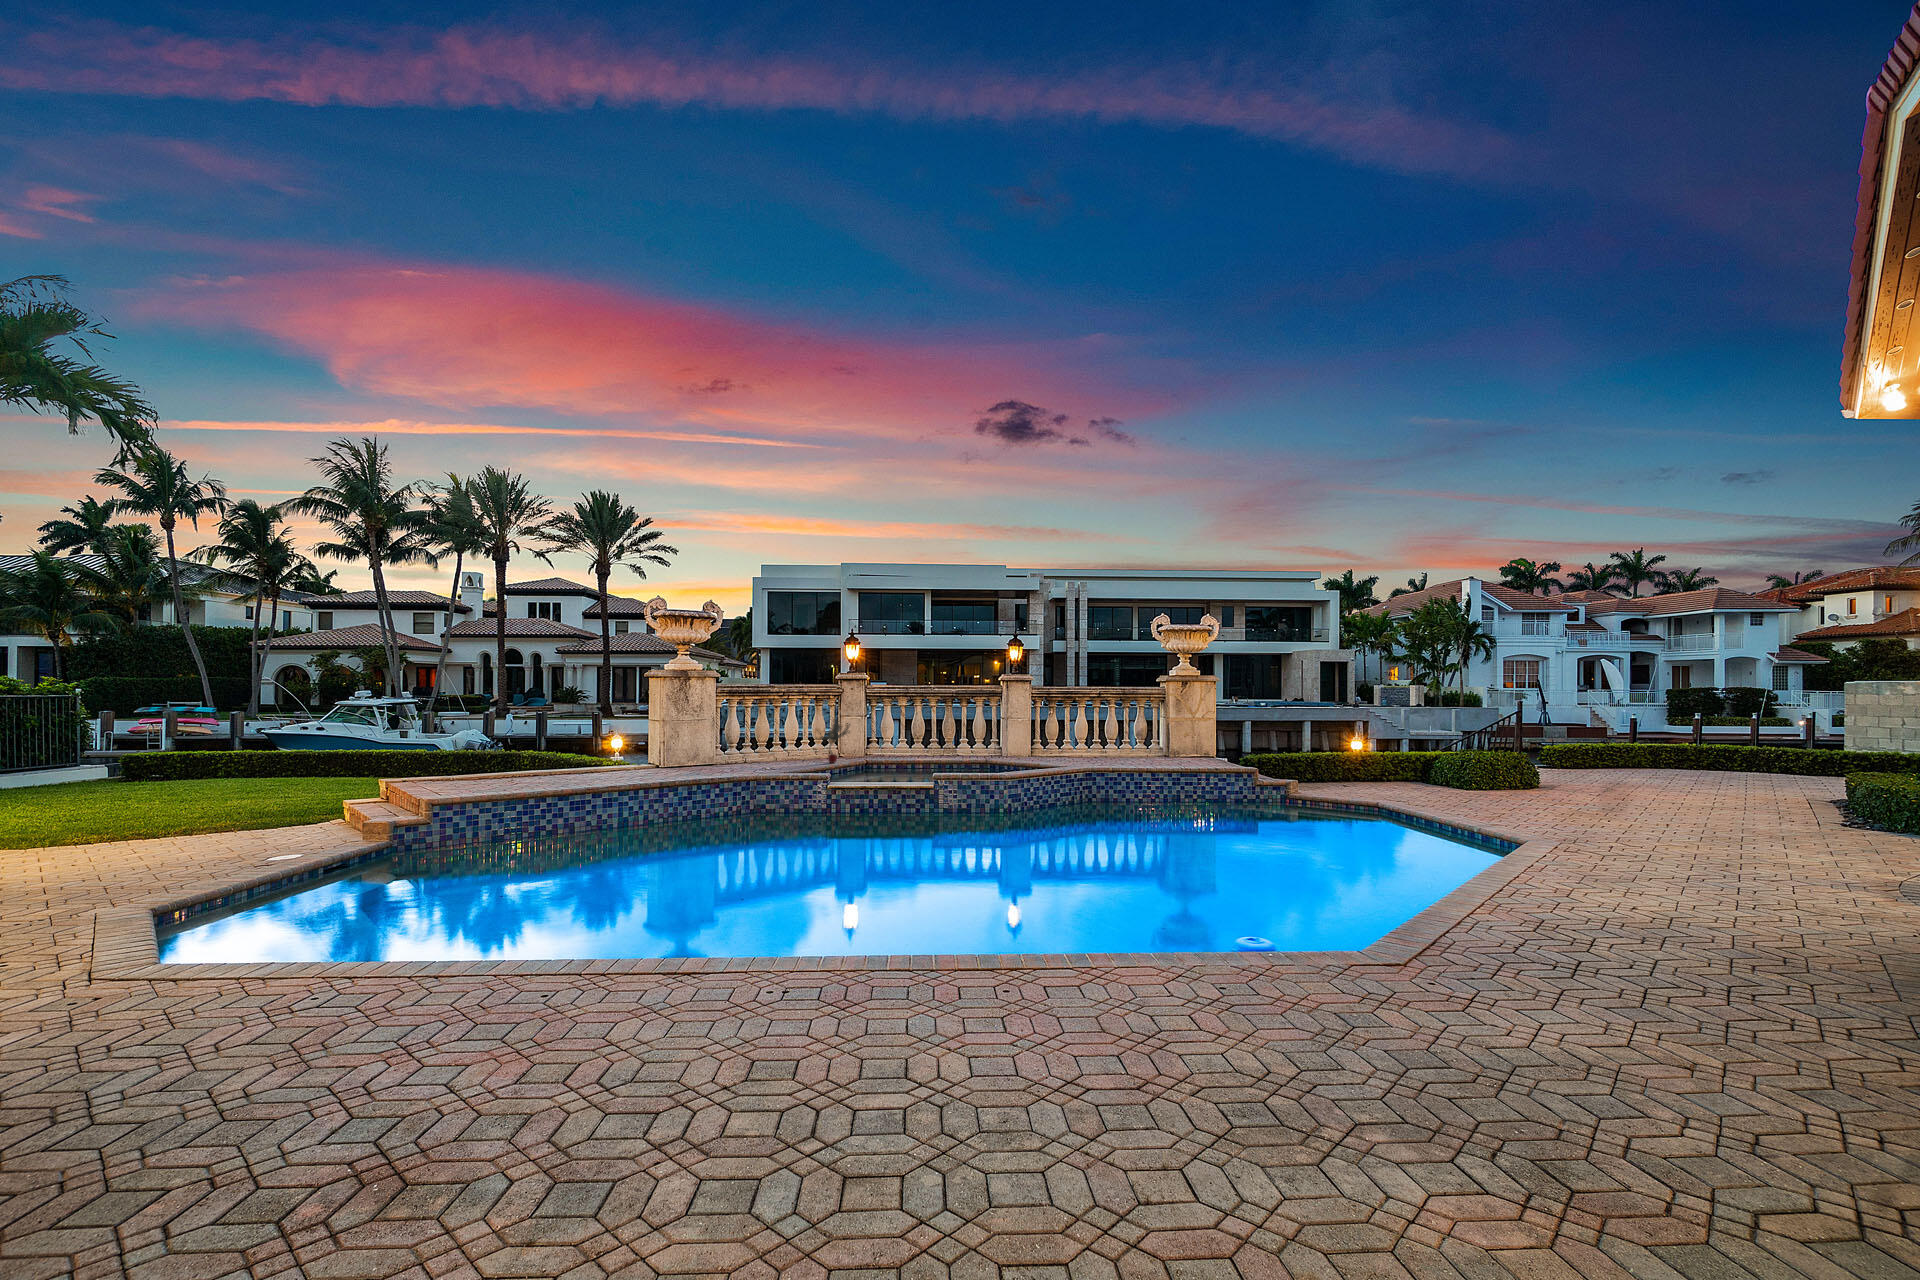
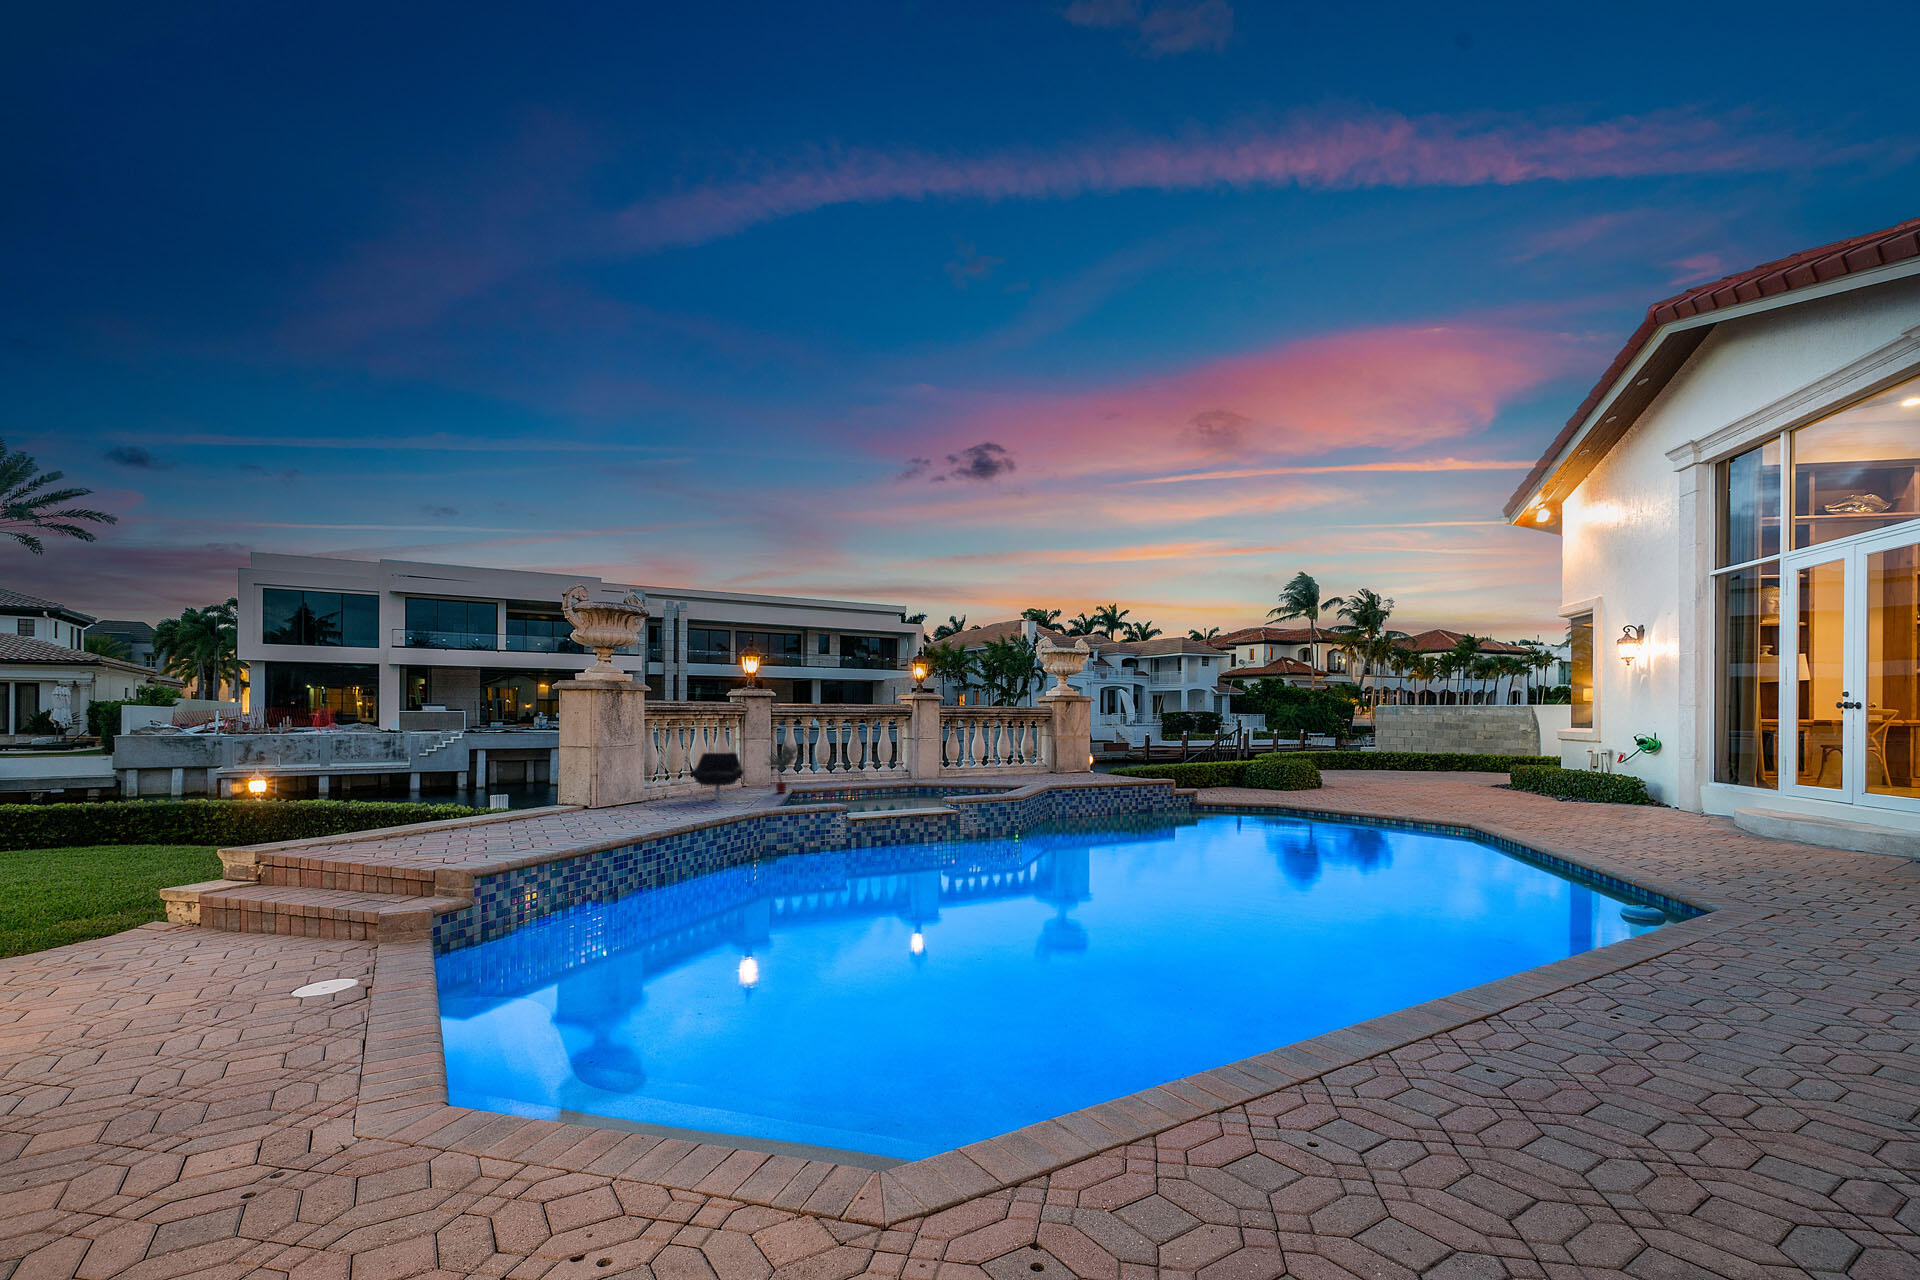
lounge chair: none [740,728,791,768] -> present [690,753,744,801]

